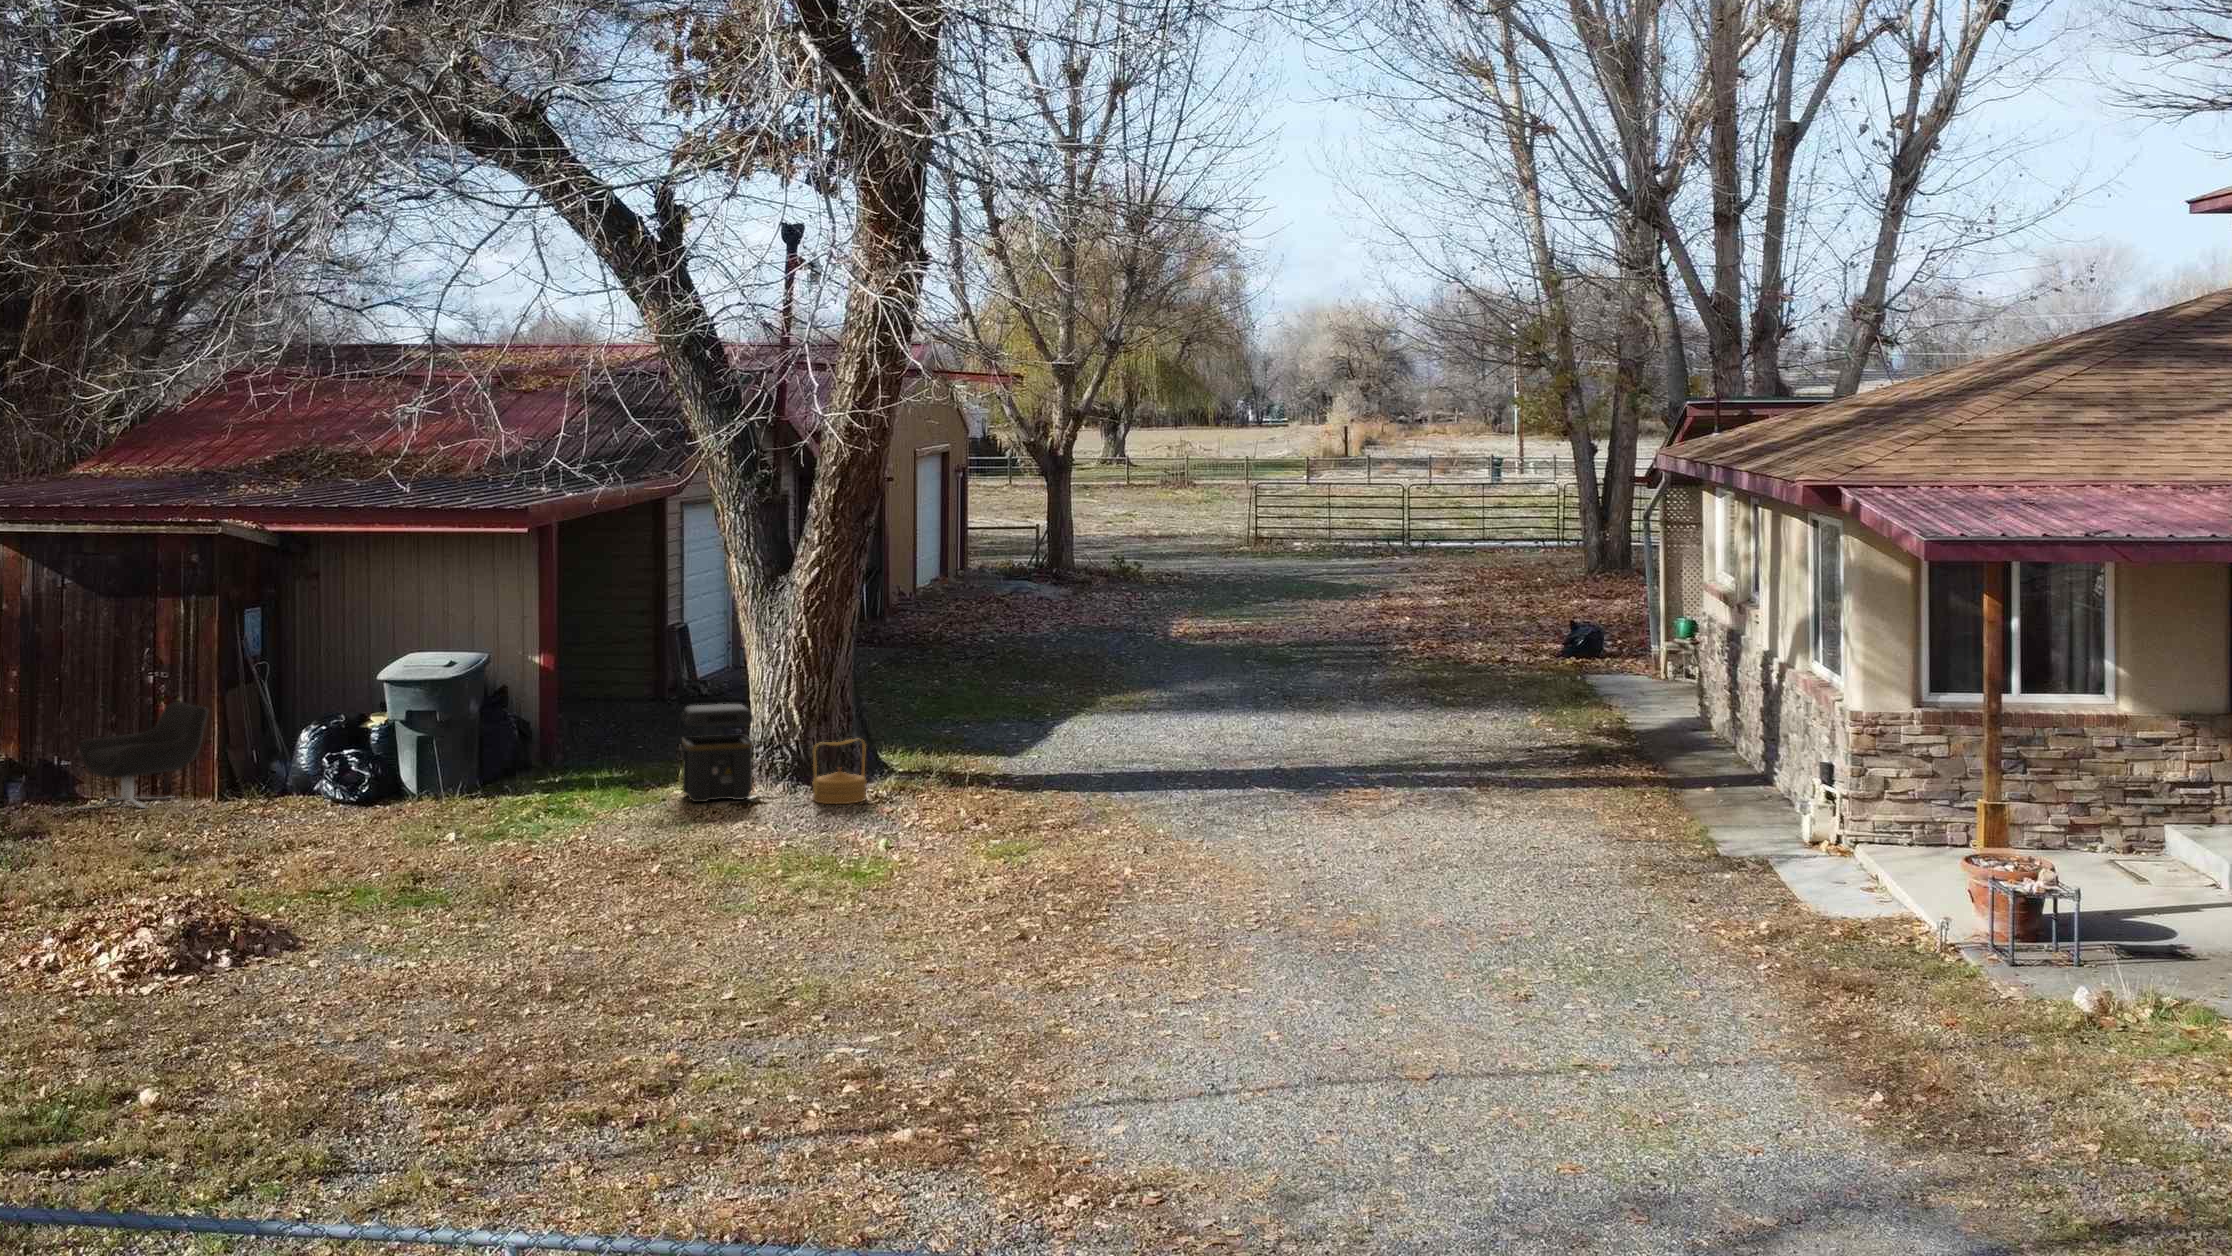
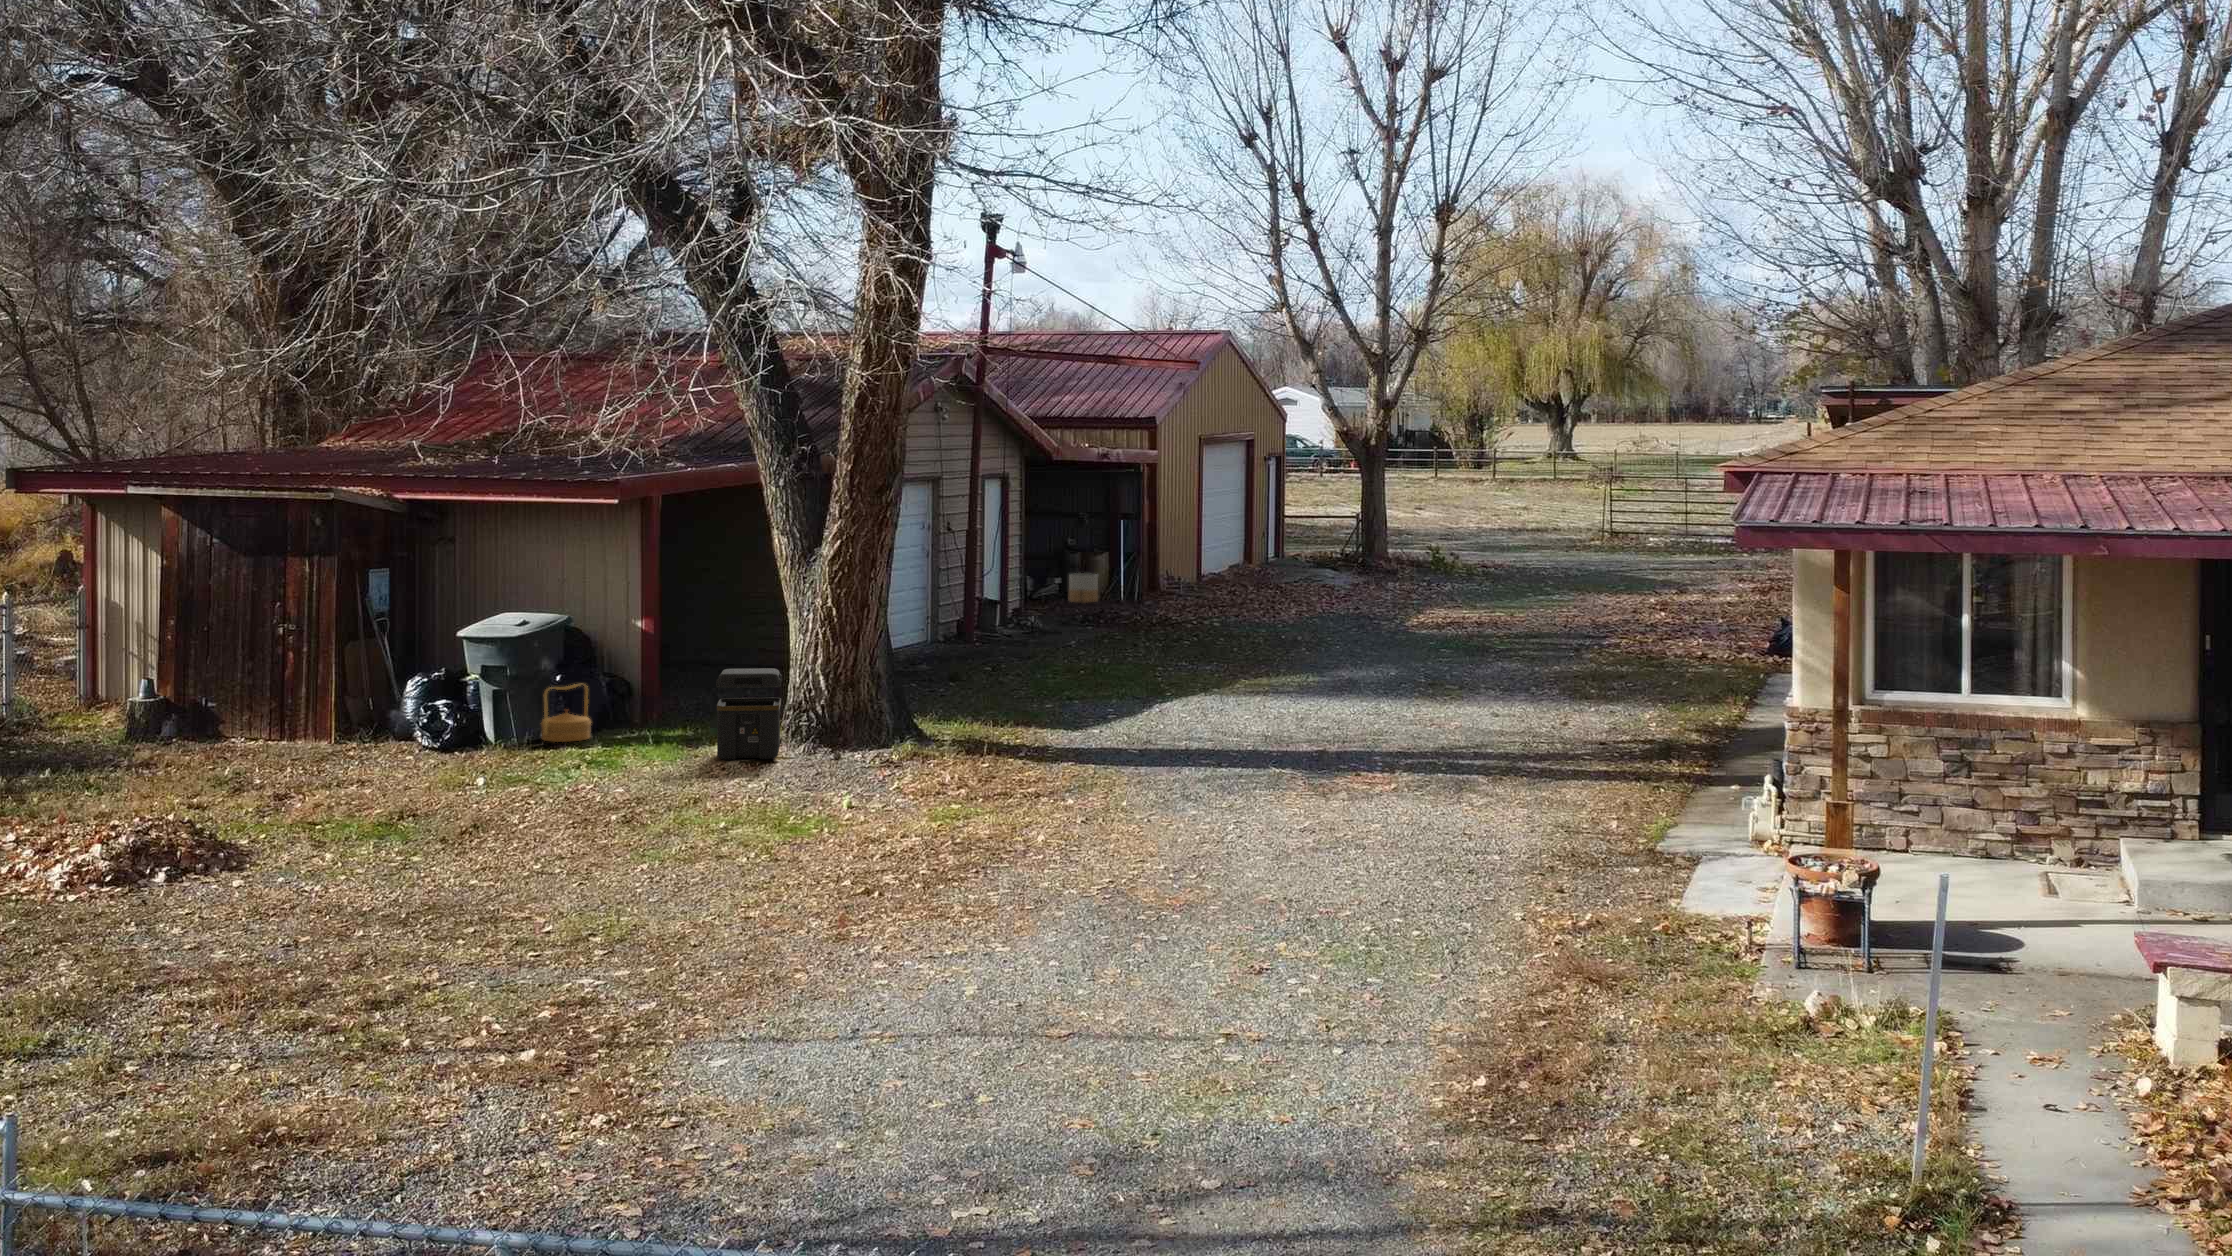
planter: none [873,593,903,638] -> present [1068,573,1098,603]
lounge chair: present [78,702,208,808] -> none [191,651,310,746]
woven basket: present [813,739,867,804] -> present [541,684,591,742]

